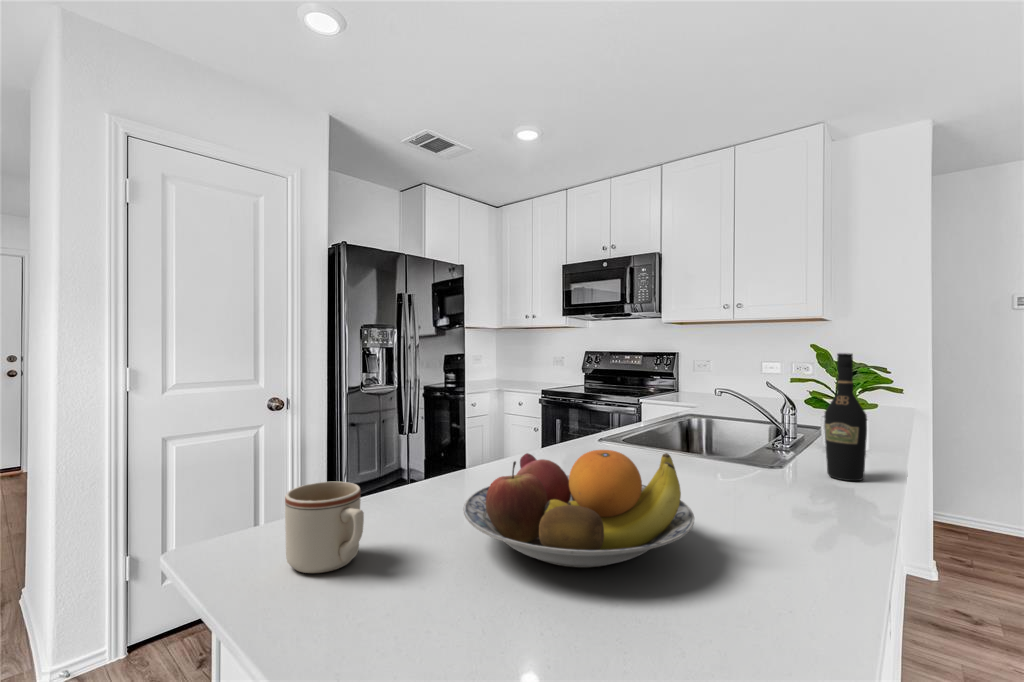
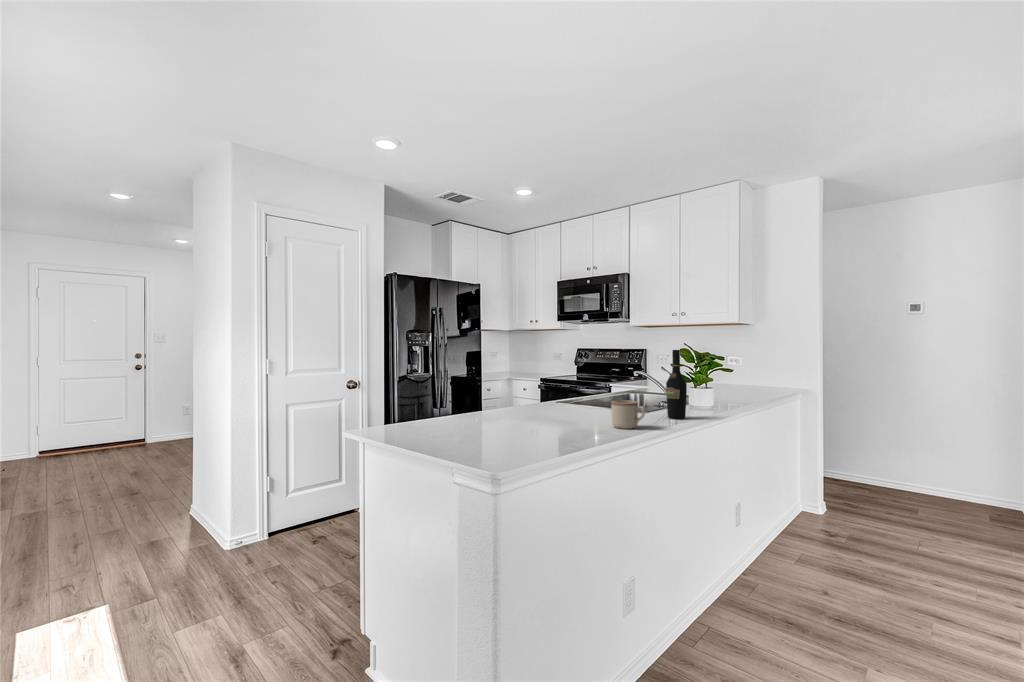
fruit bowl: present [463,450,694,568] -> none [462,392,559,437]
mug: present [285,482,364,573] -> present [611,400,645,429]

